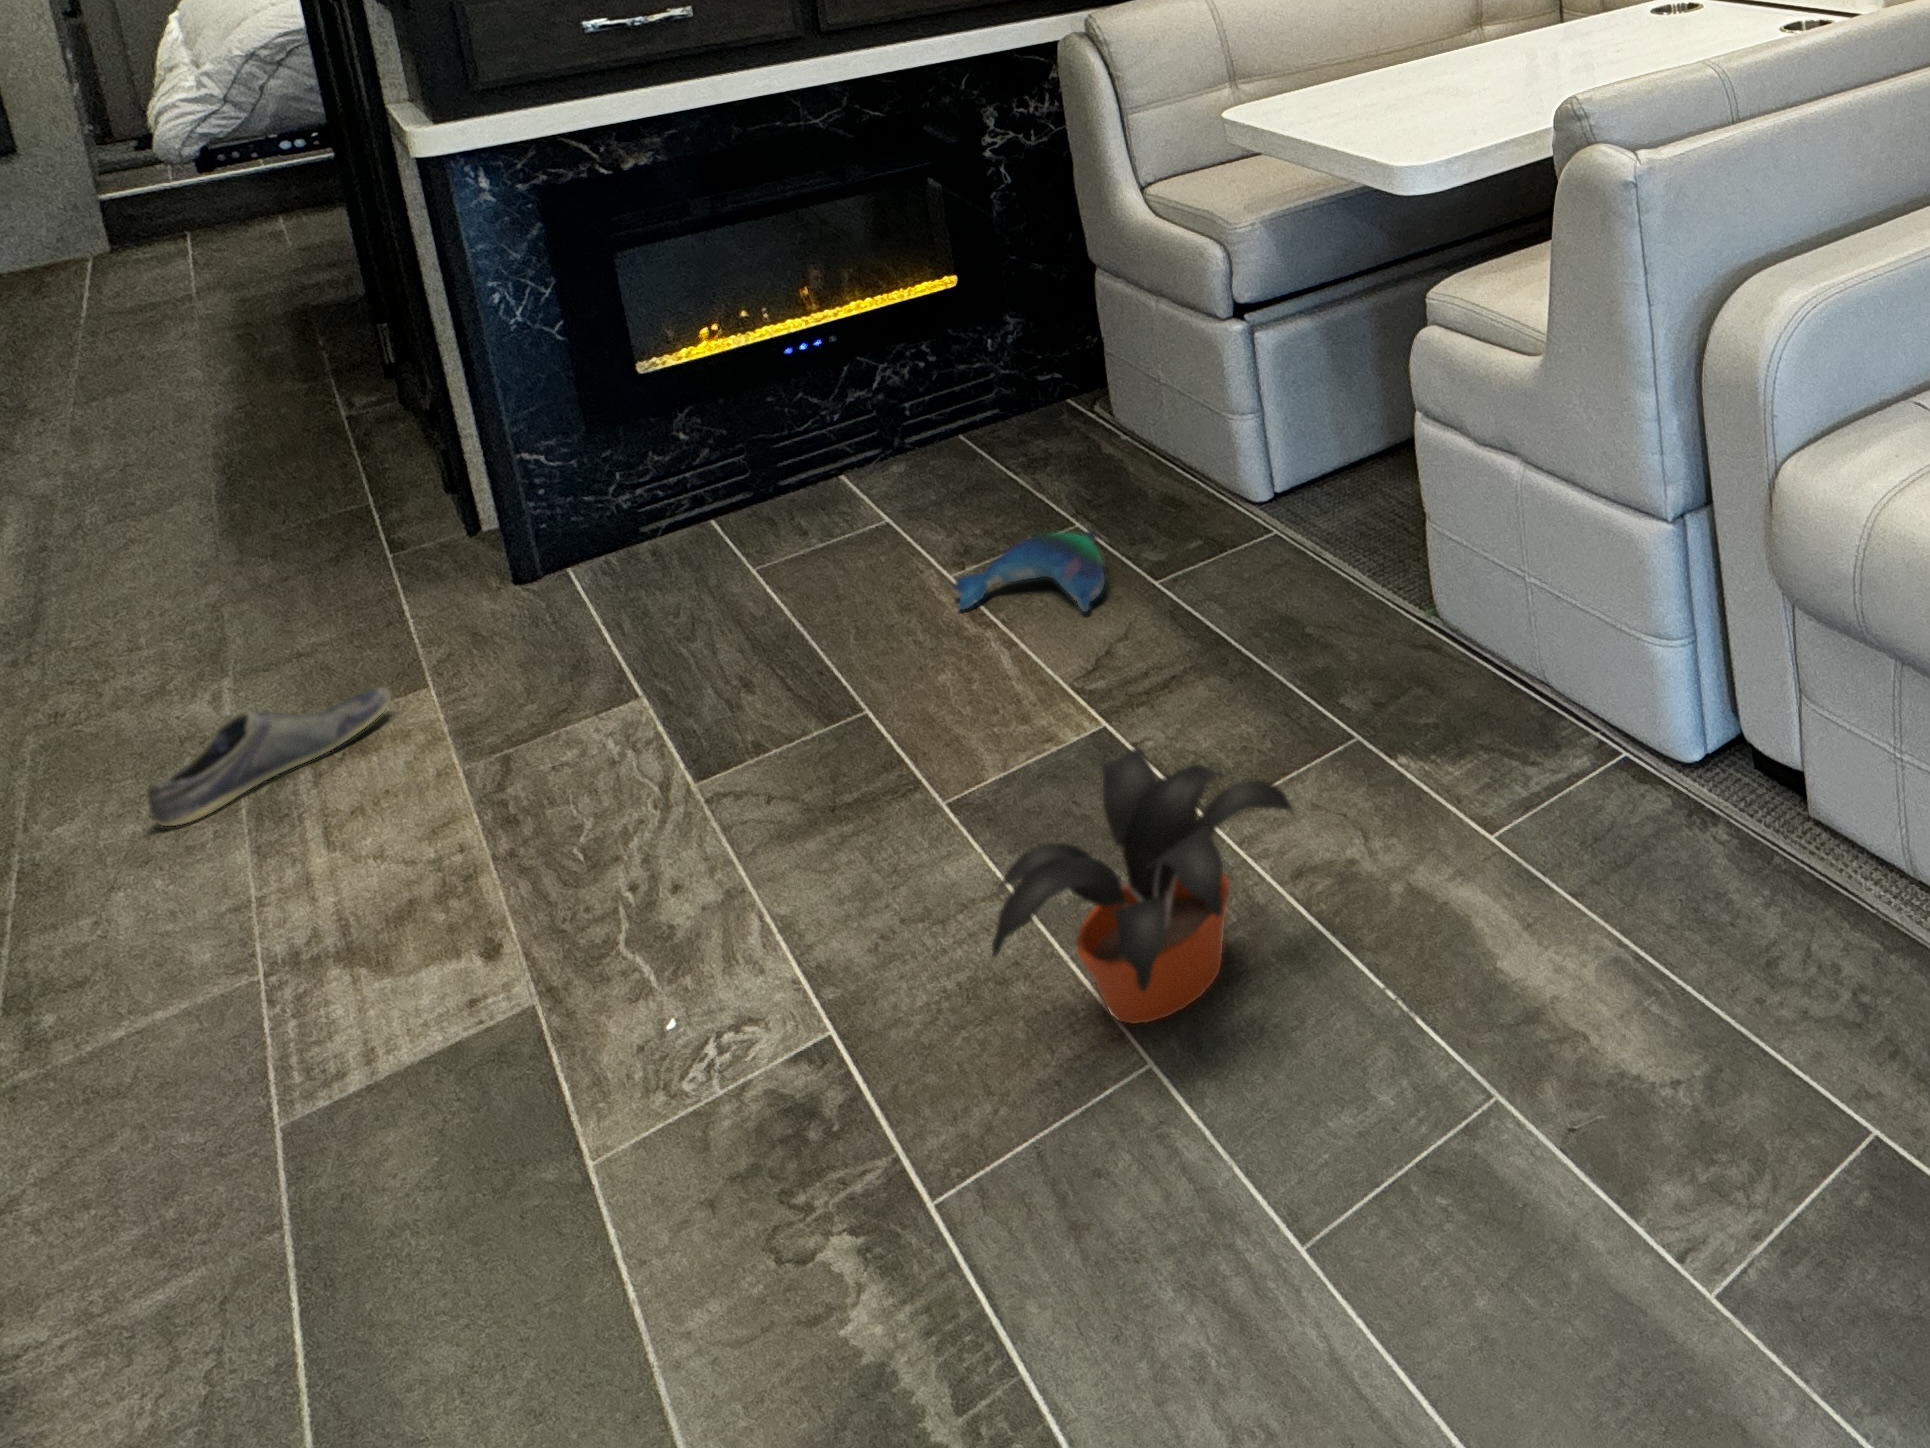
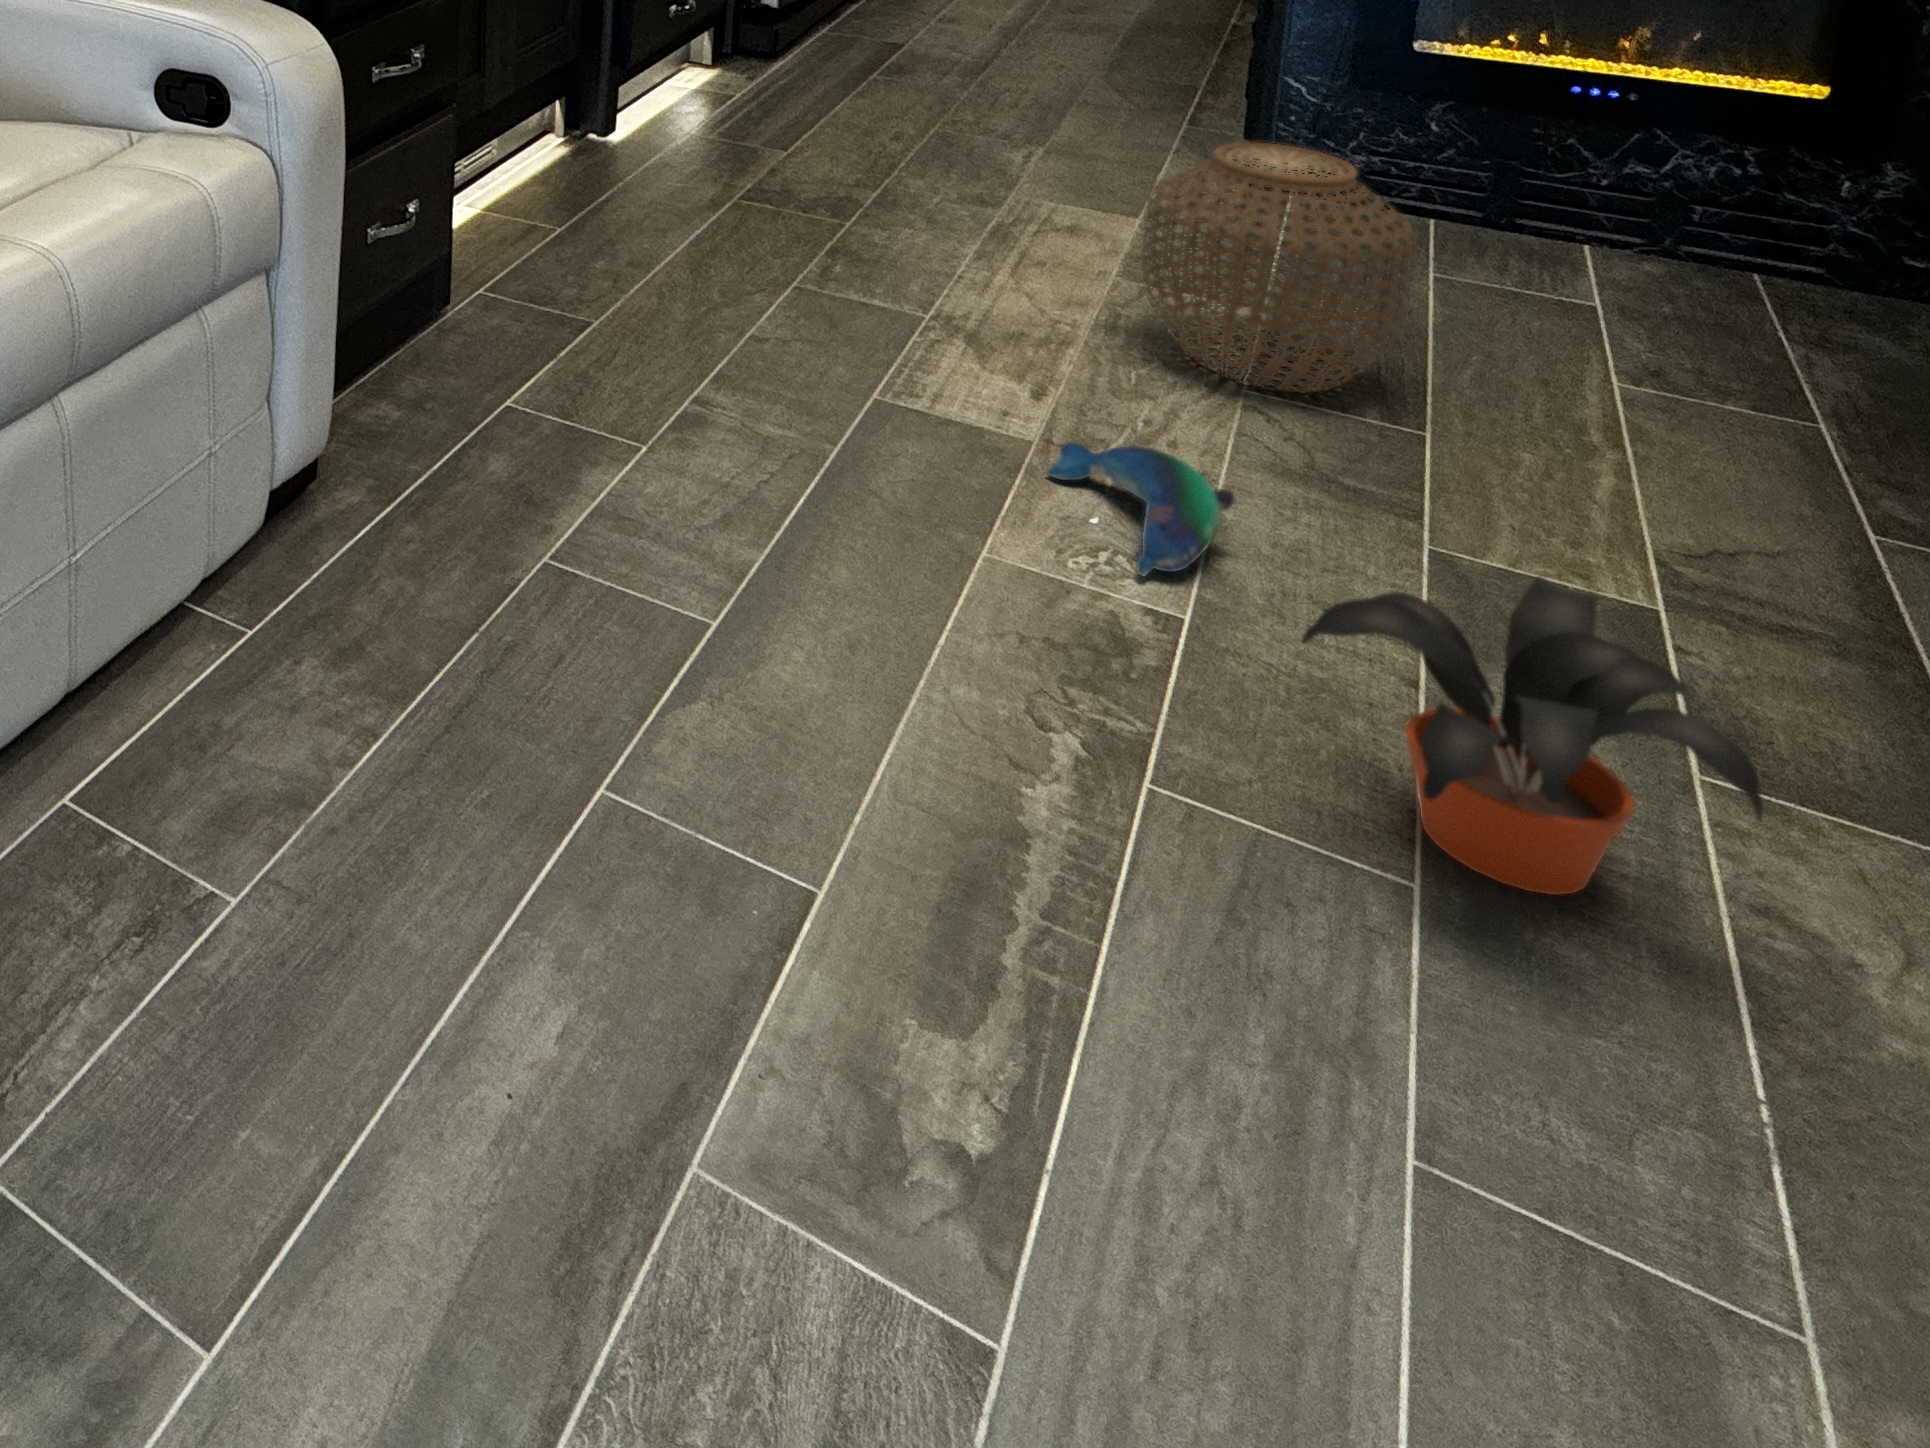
woven basket: none [505,513,807,792] -> present [1141,143,1416,392]
plush toy: present [953,530,1105,611] -> present [1047,442,1234,576]
shoe: present [148,688,391,826] -> none [946,162,1107,221]

